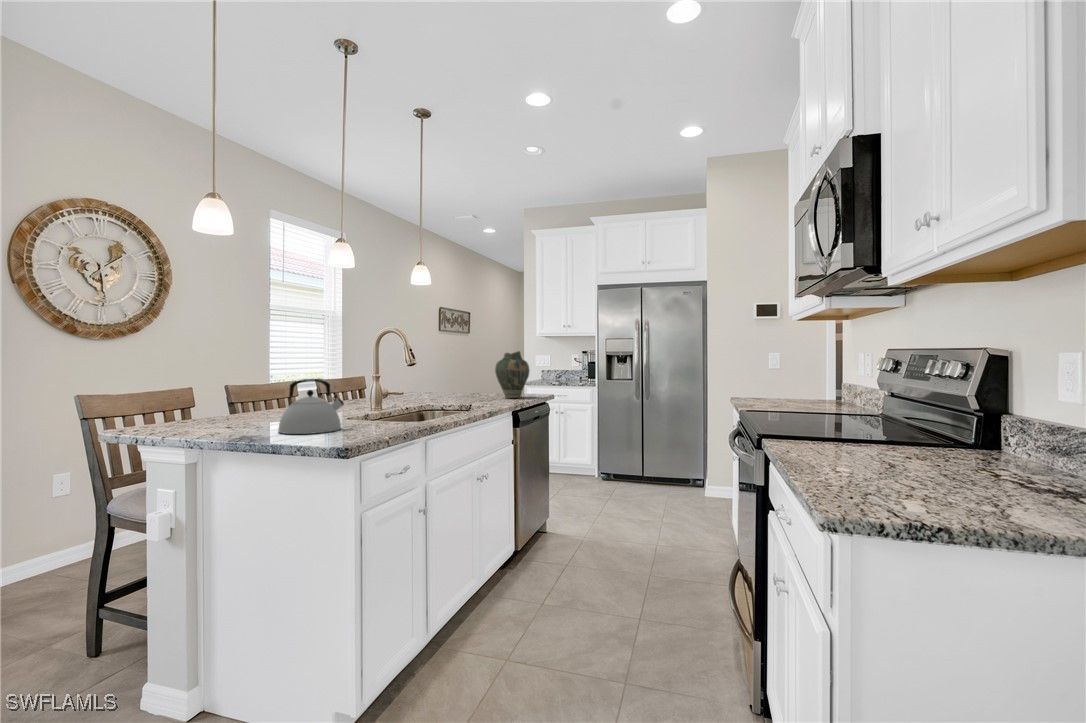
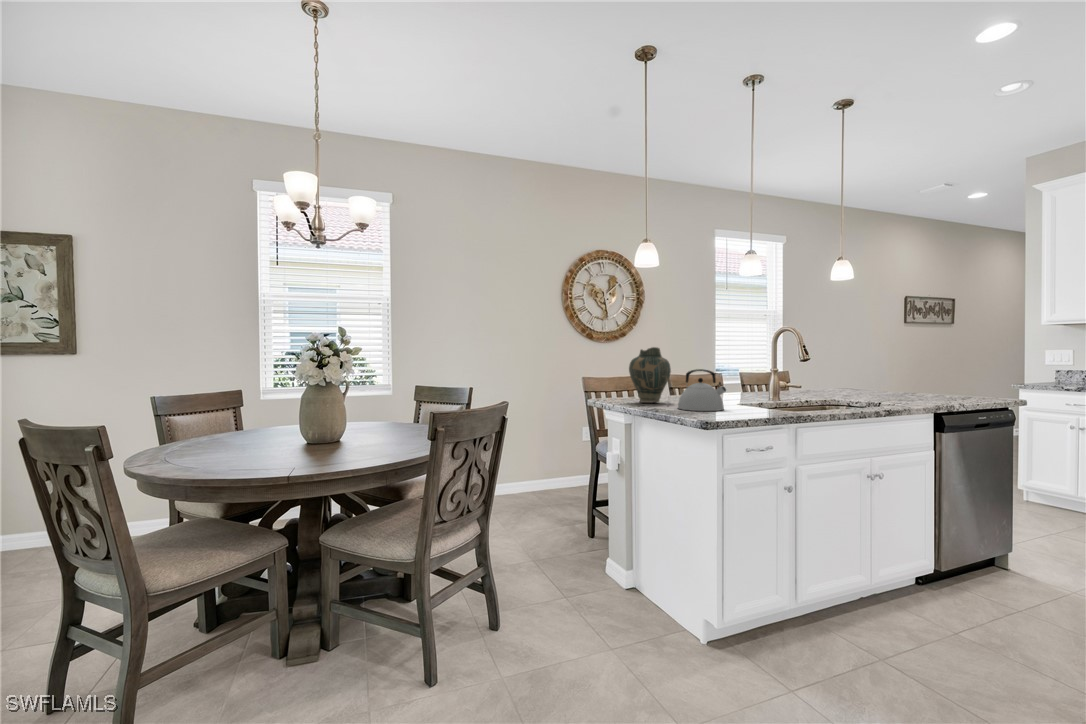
vase: present [495,351,529,398] -> present [629,347,671,403]

